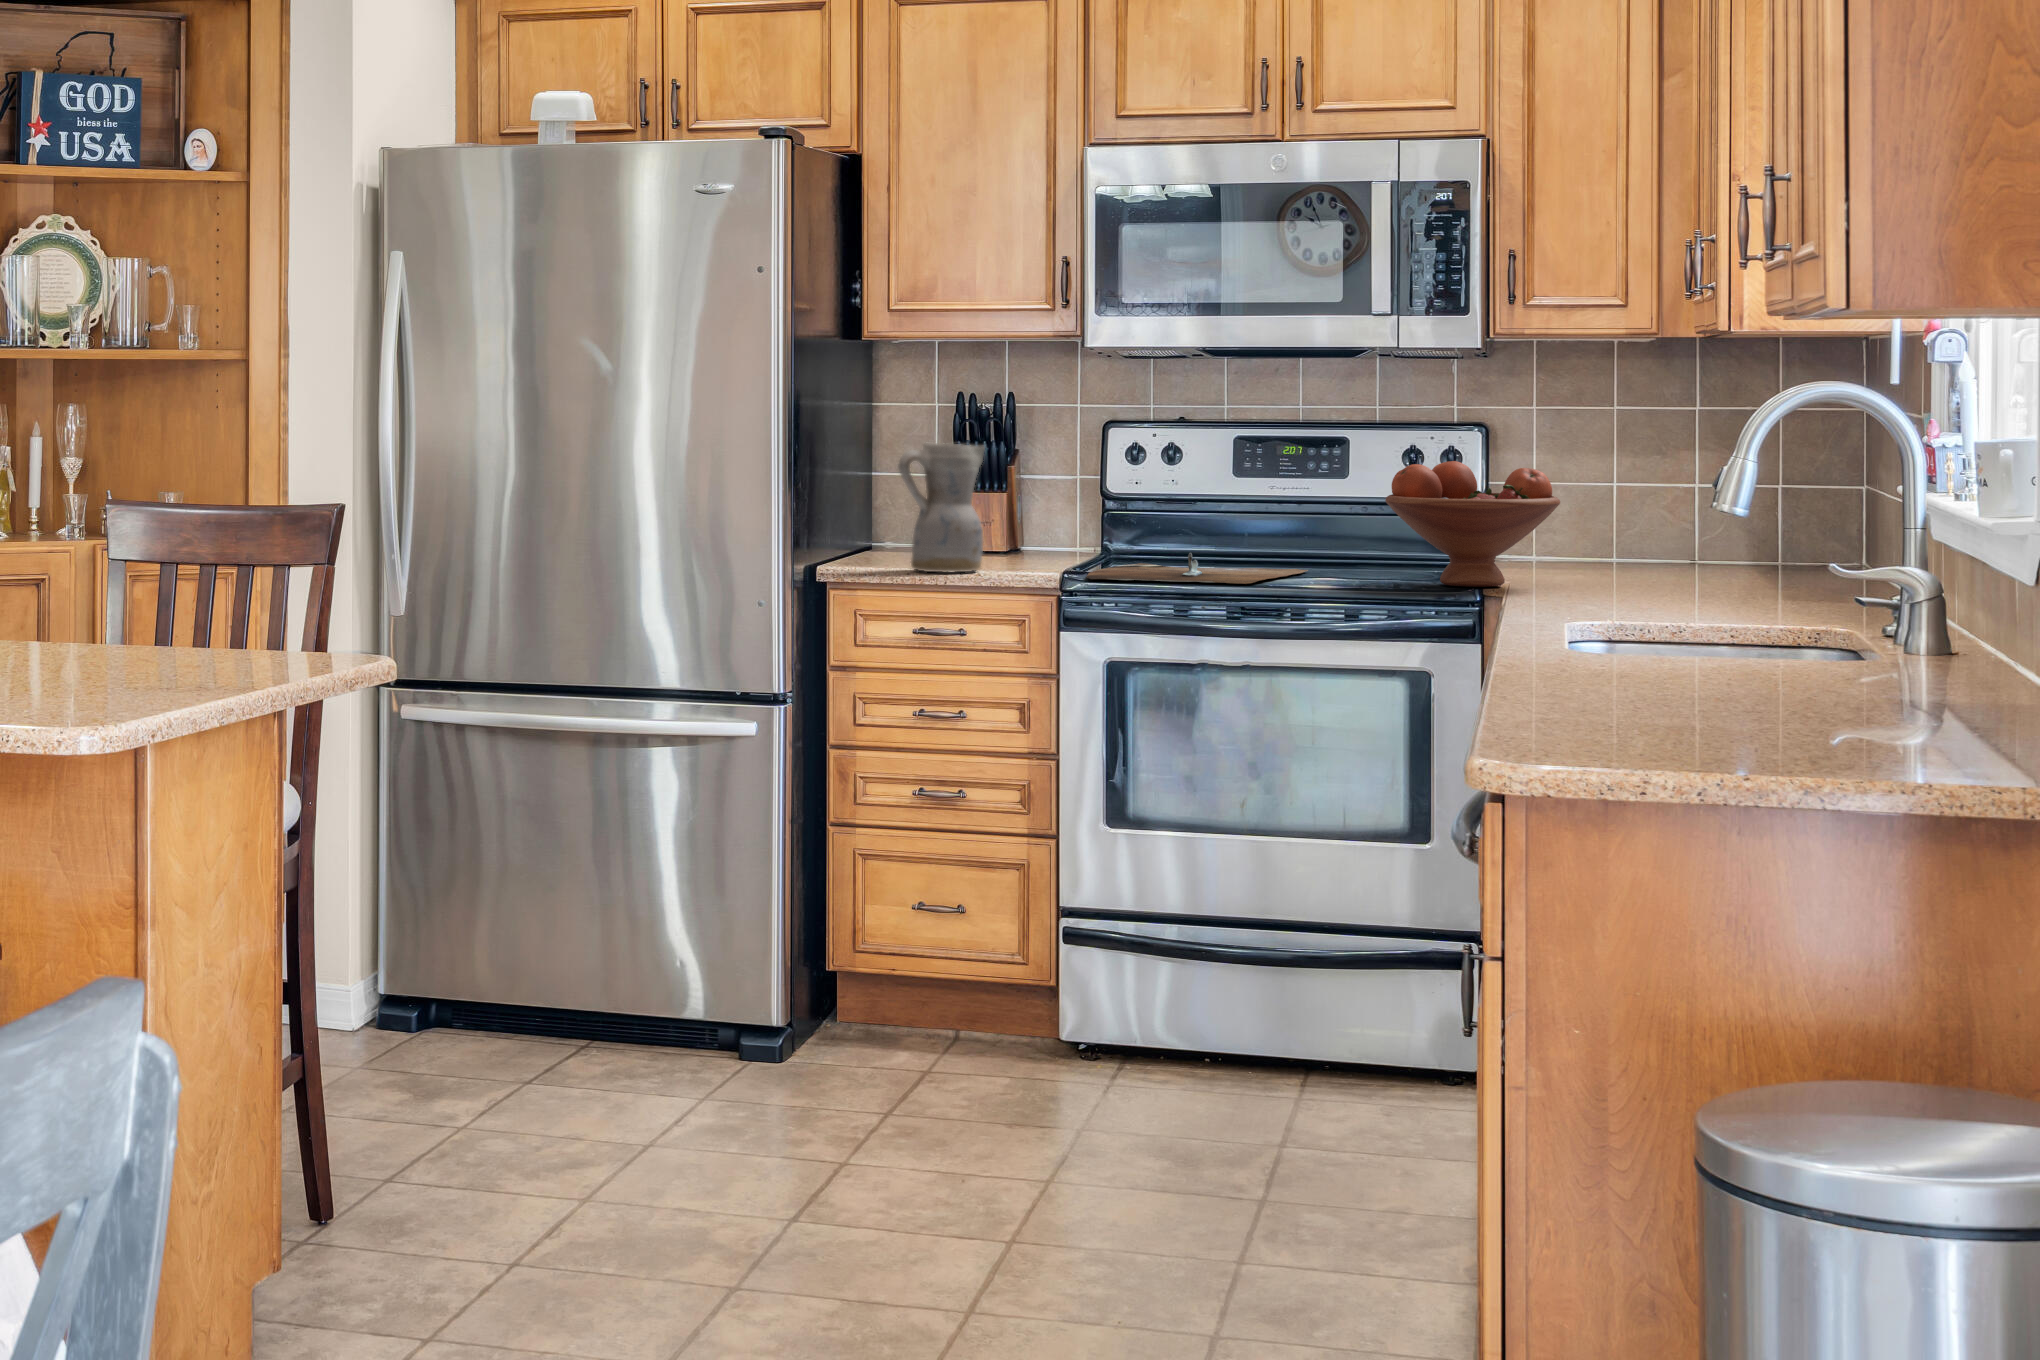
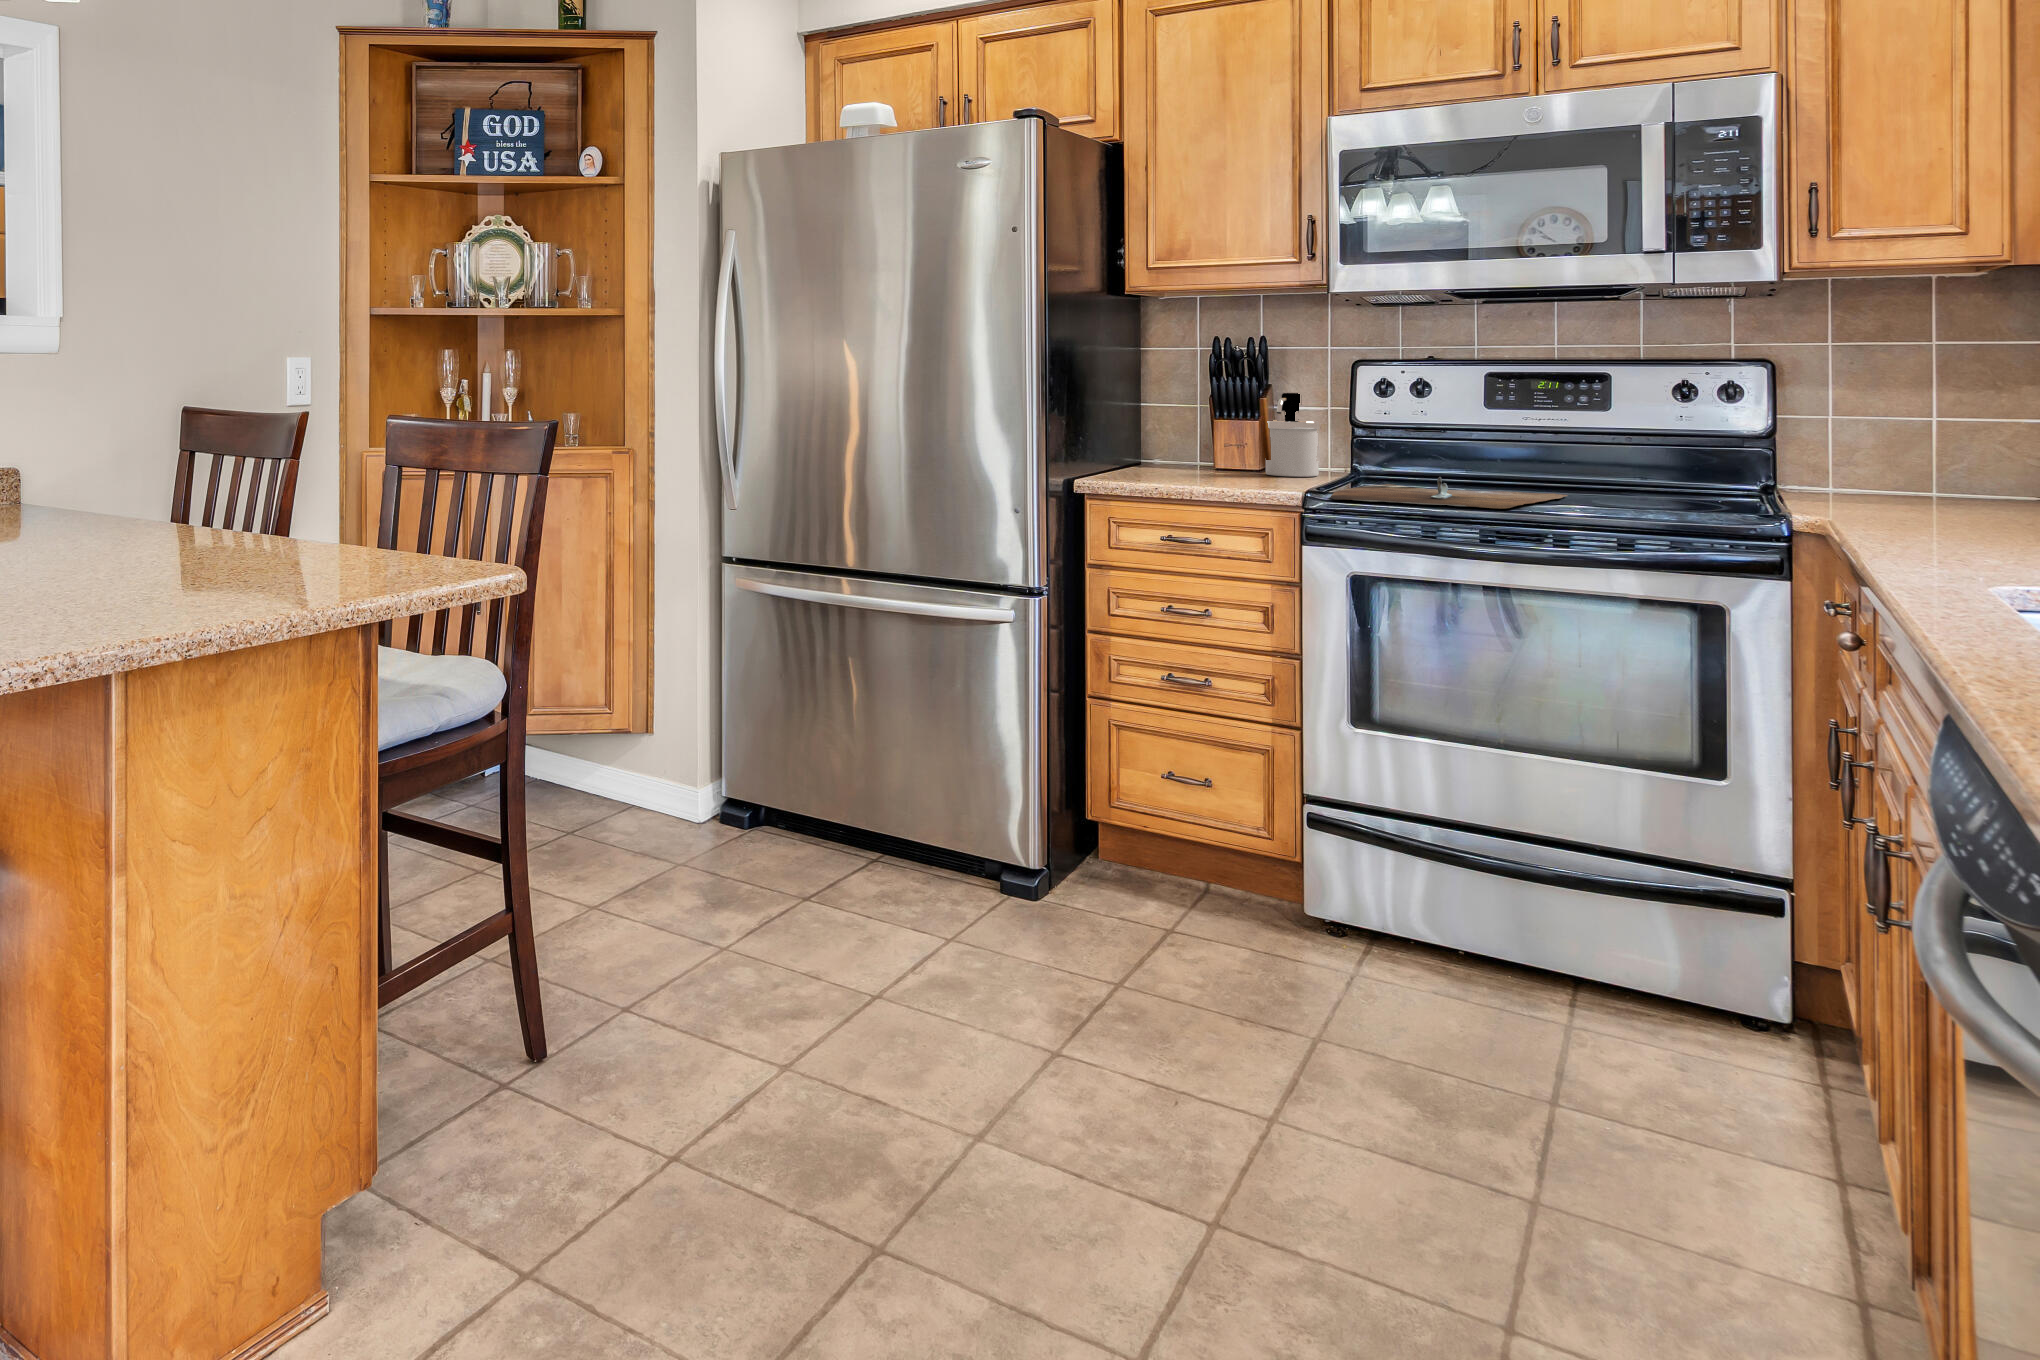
ceramic pitcher: present [898,443,985,572] -> none [1149,376,1232,489]
soap dispenser: none [1012,460,1071,558] -> present [1266,393,1319,477]
fruit bowl: present [1385,461,1560,587] -> none [1663,391,1888,520]

